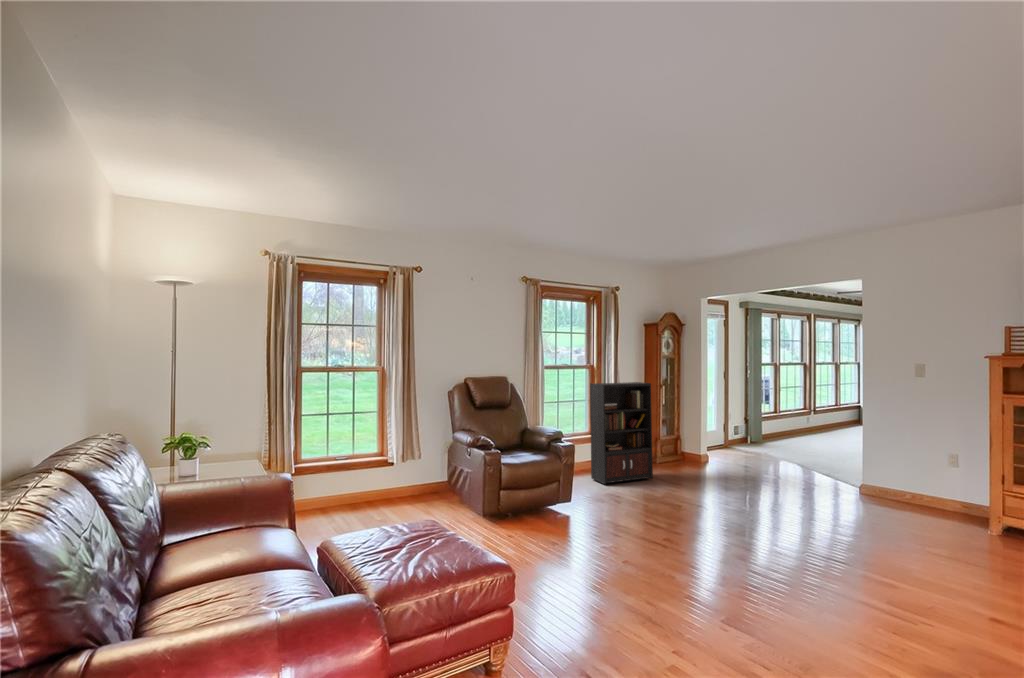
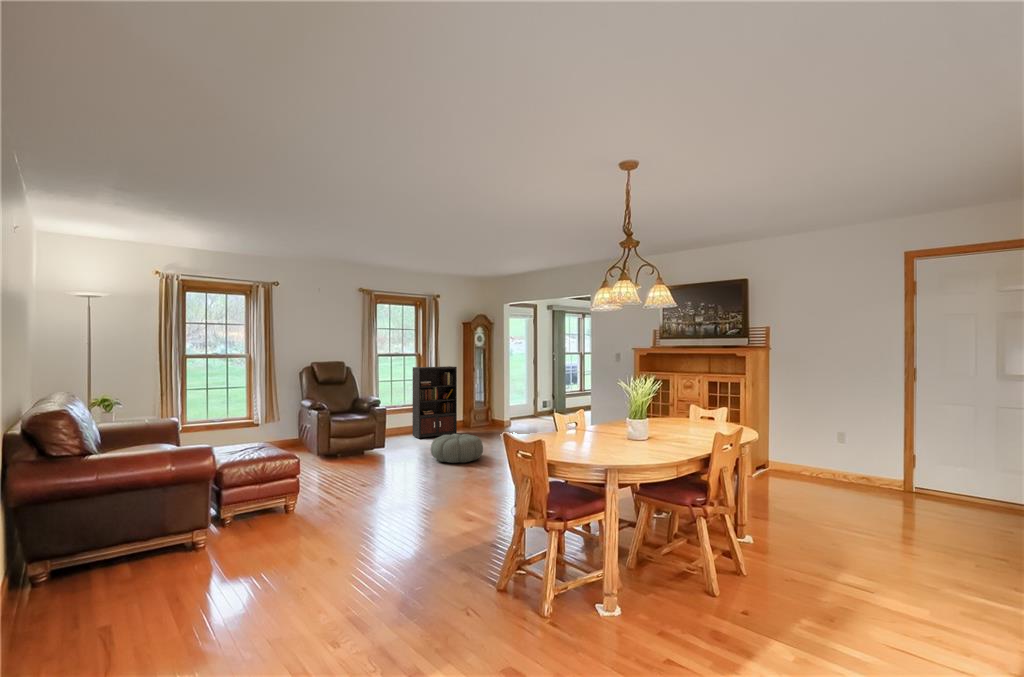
pouf: none [660,493,754,550] -> present [431,434,483,463]

